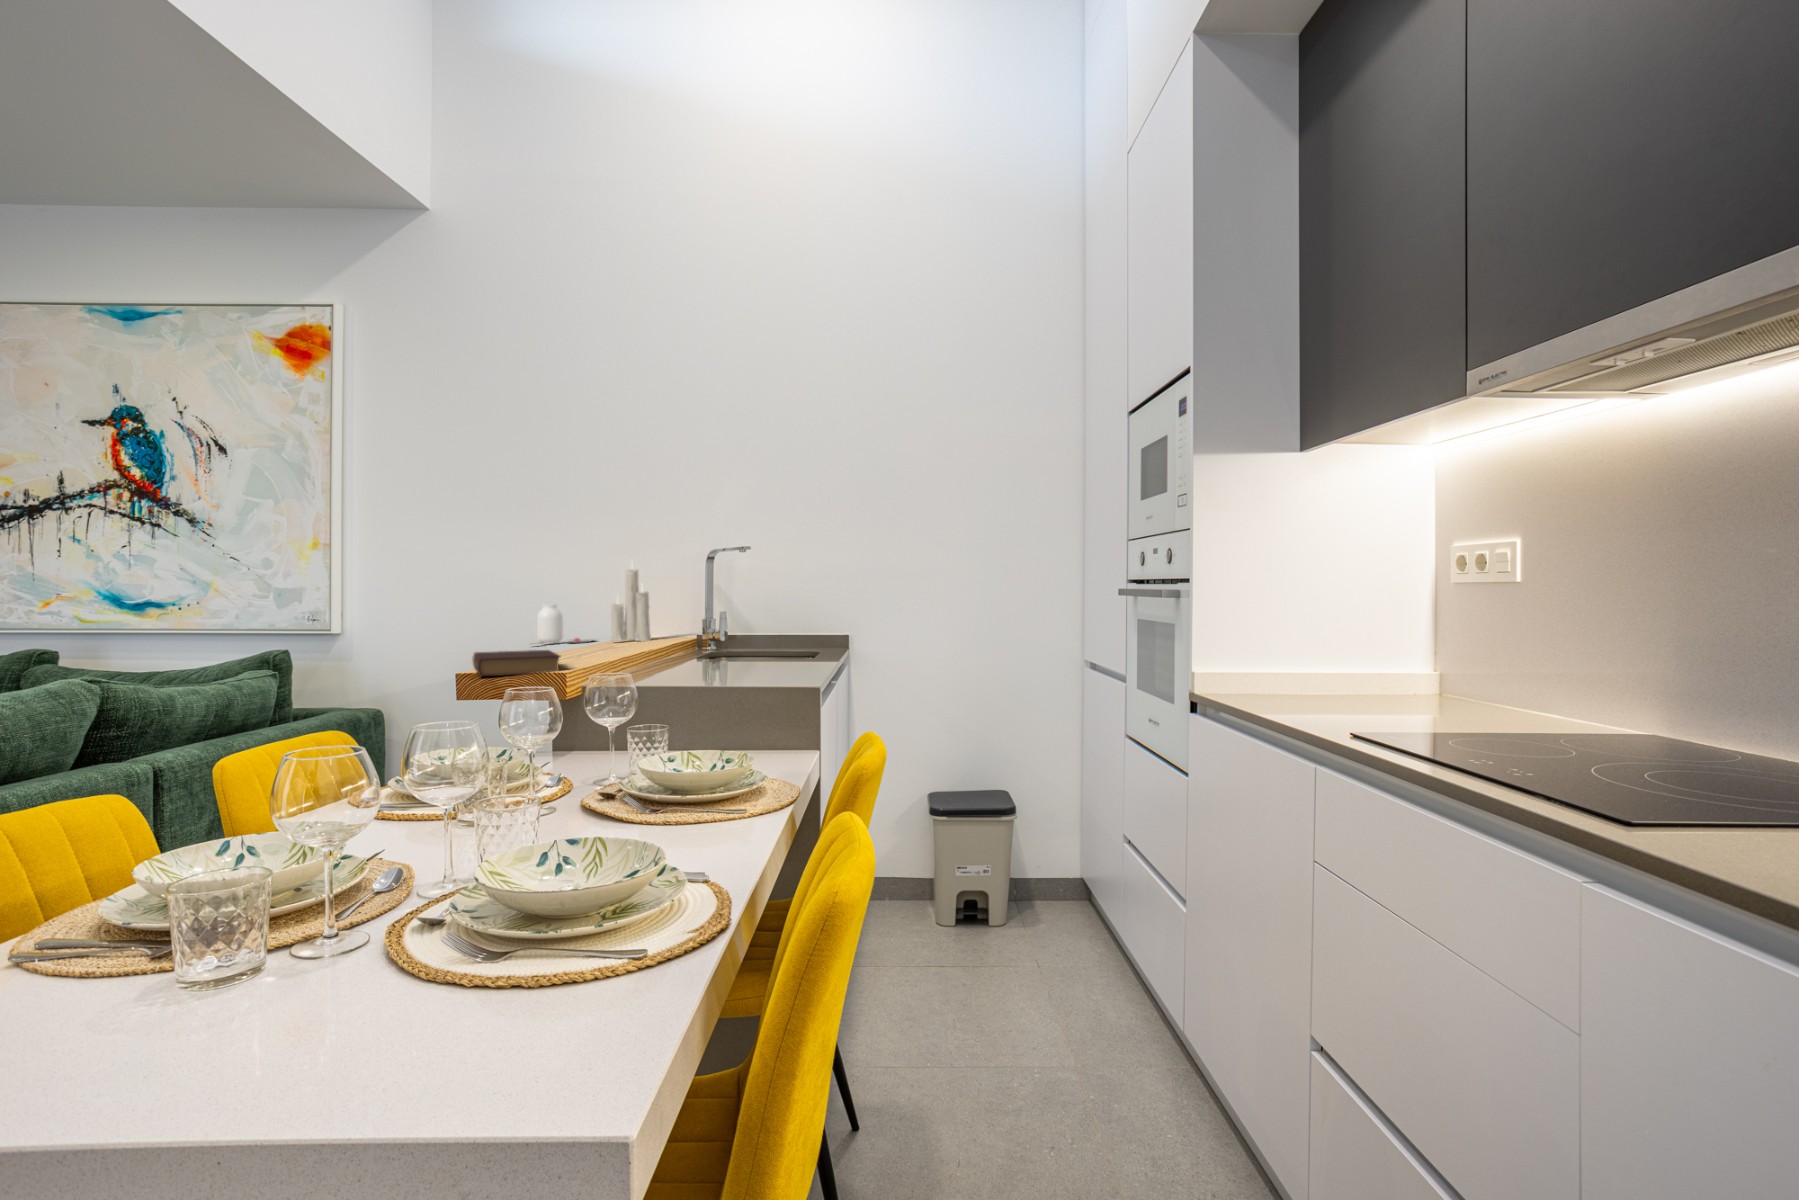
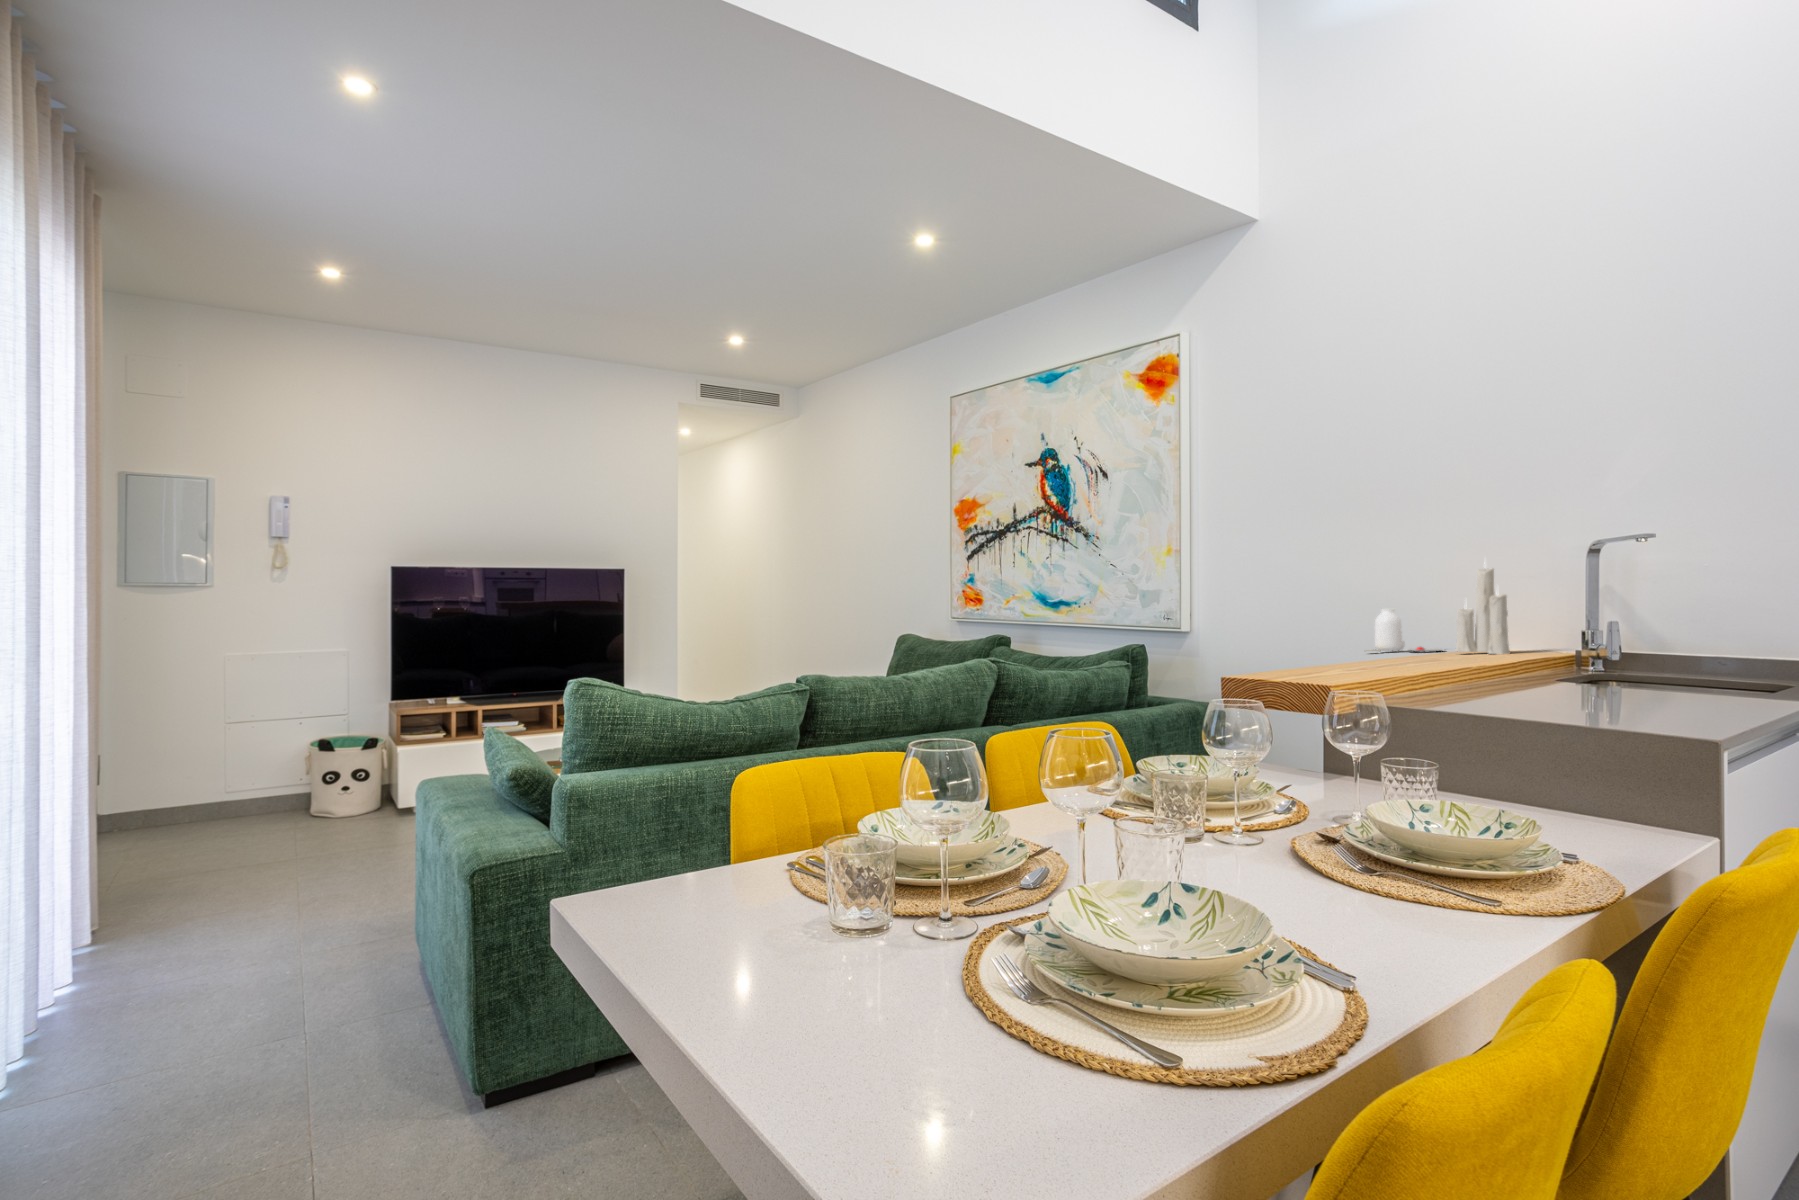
book: present [472,650,560,676] -> none [1254,656,1346,685]

